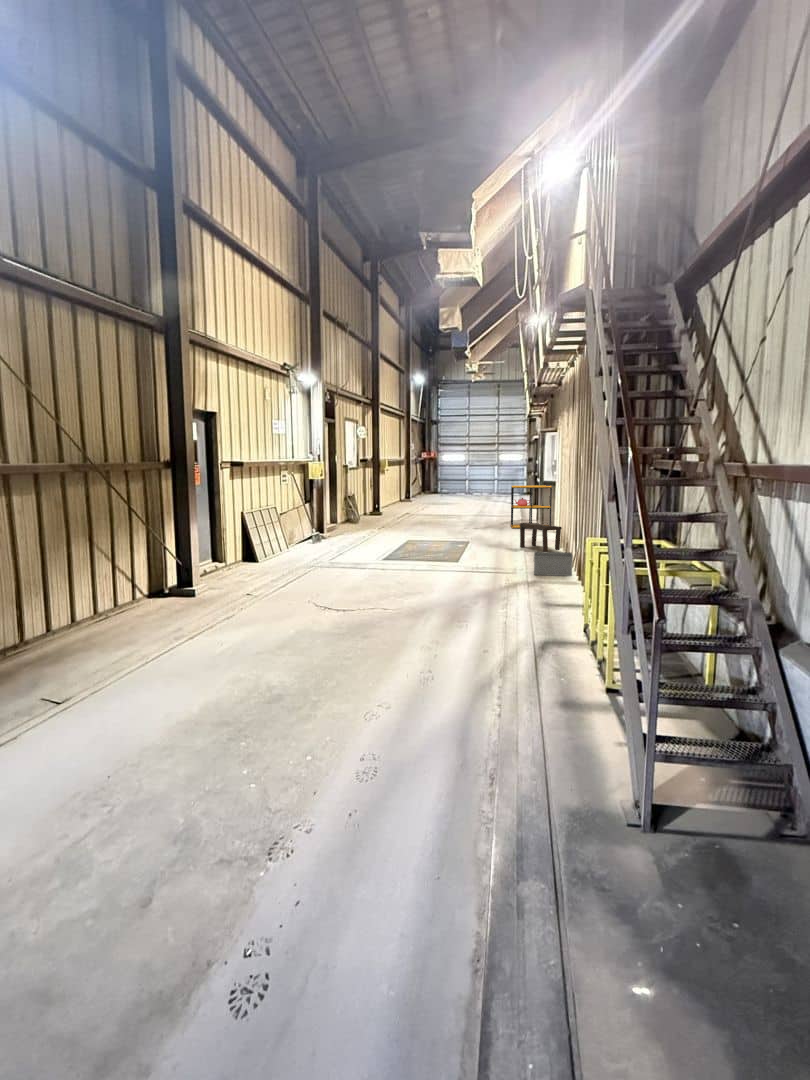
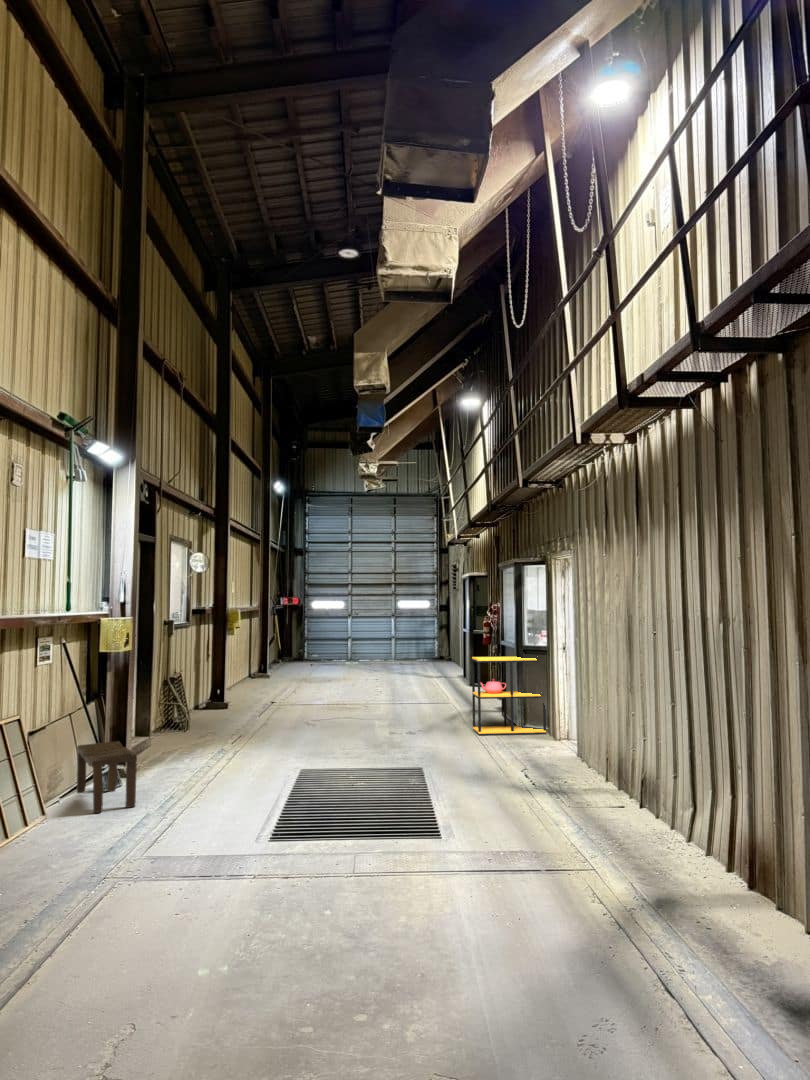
bench: present [520,523,562,552] -> present [77,741,137,813]
storage bin: present [534,552,573,576] -> none [630,822,730,884]

